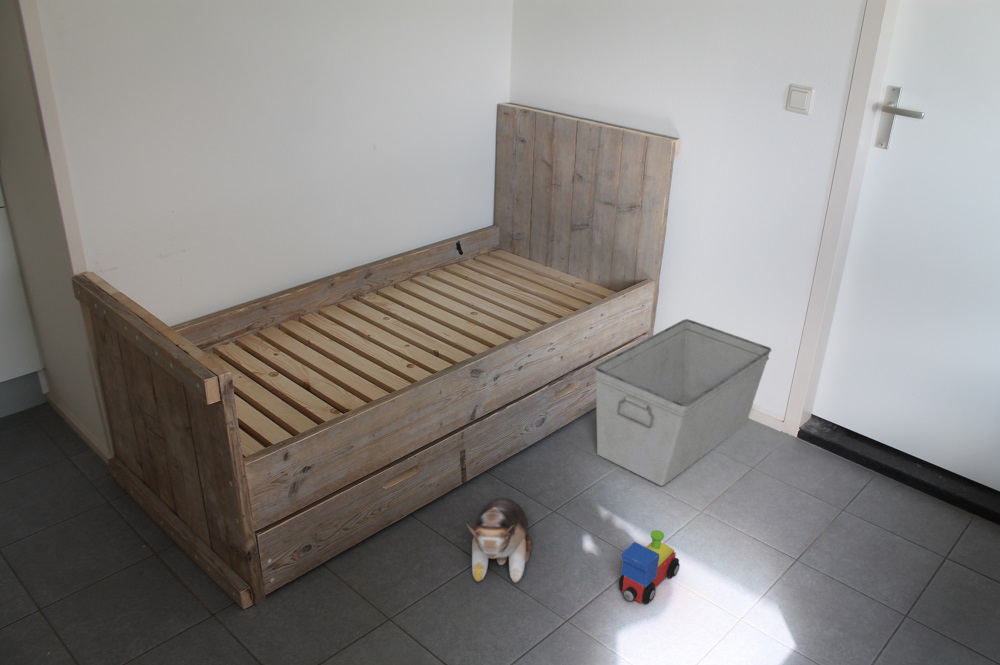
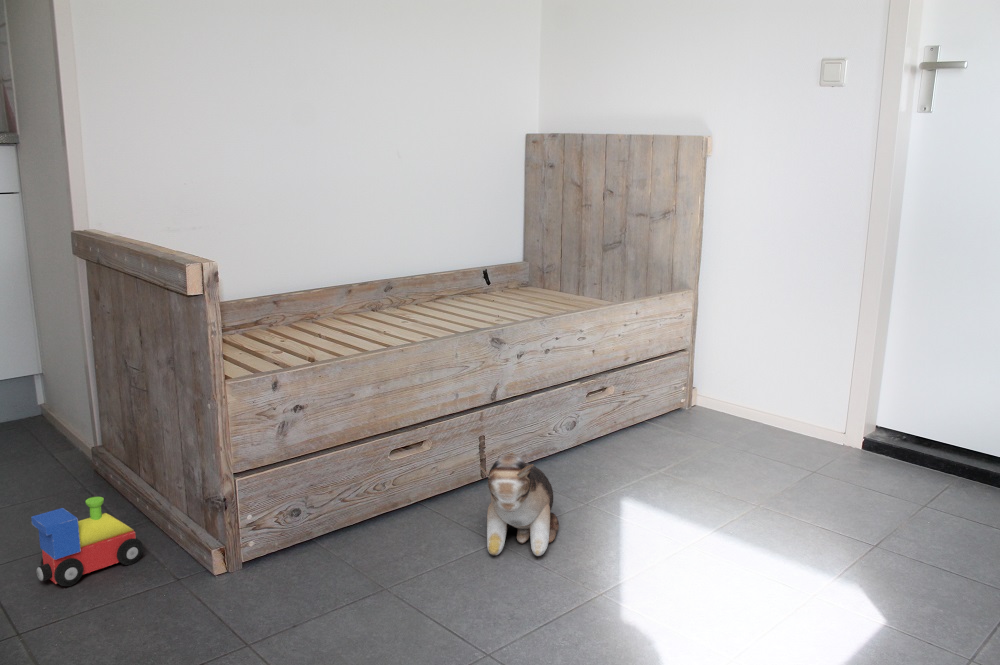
storage bin: present [595,319,771,486] -> none [629,328,827,483]
toy train: present [619,530,680,604] -> present [31,497,143,586]

